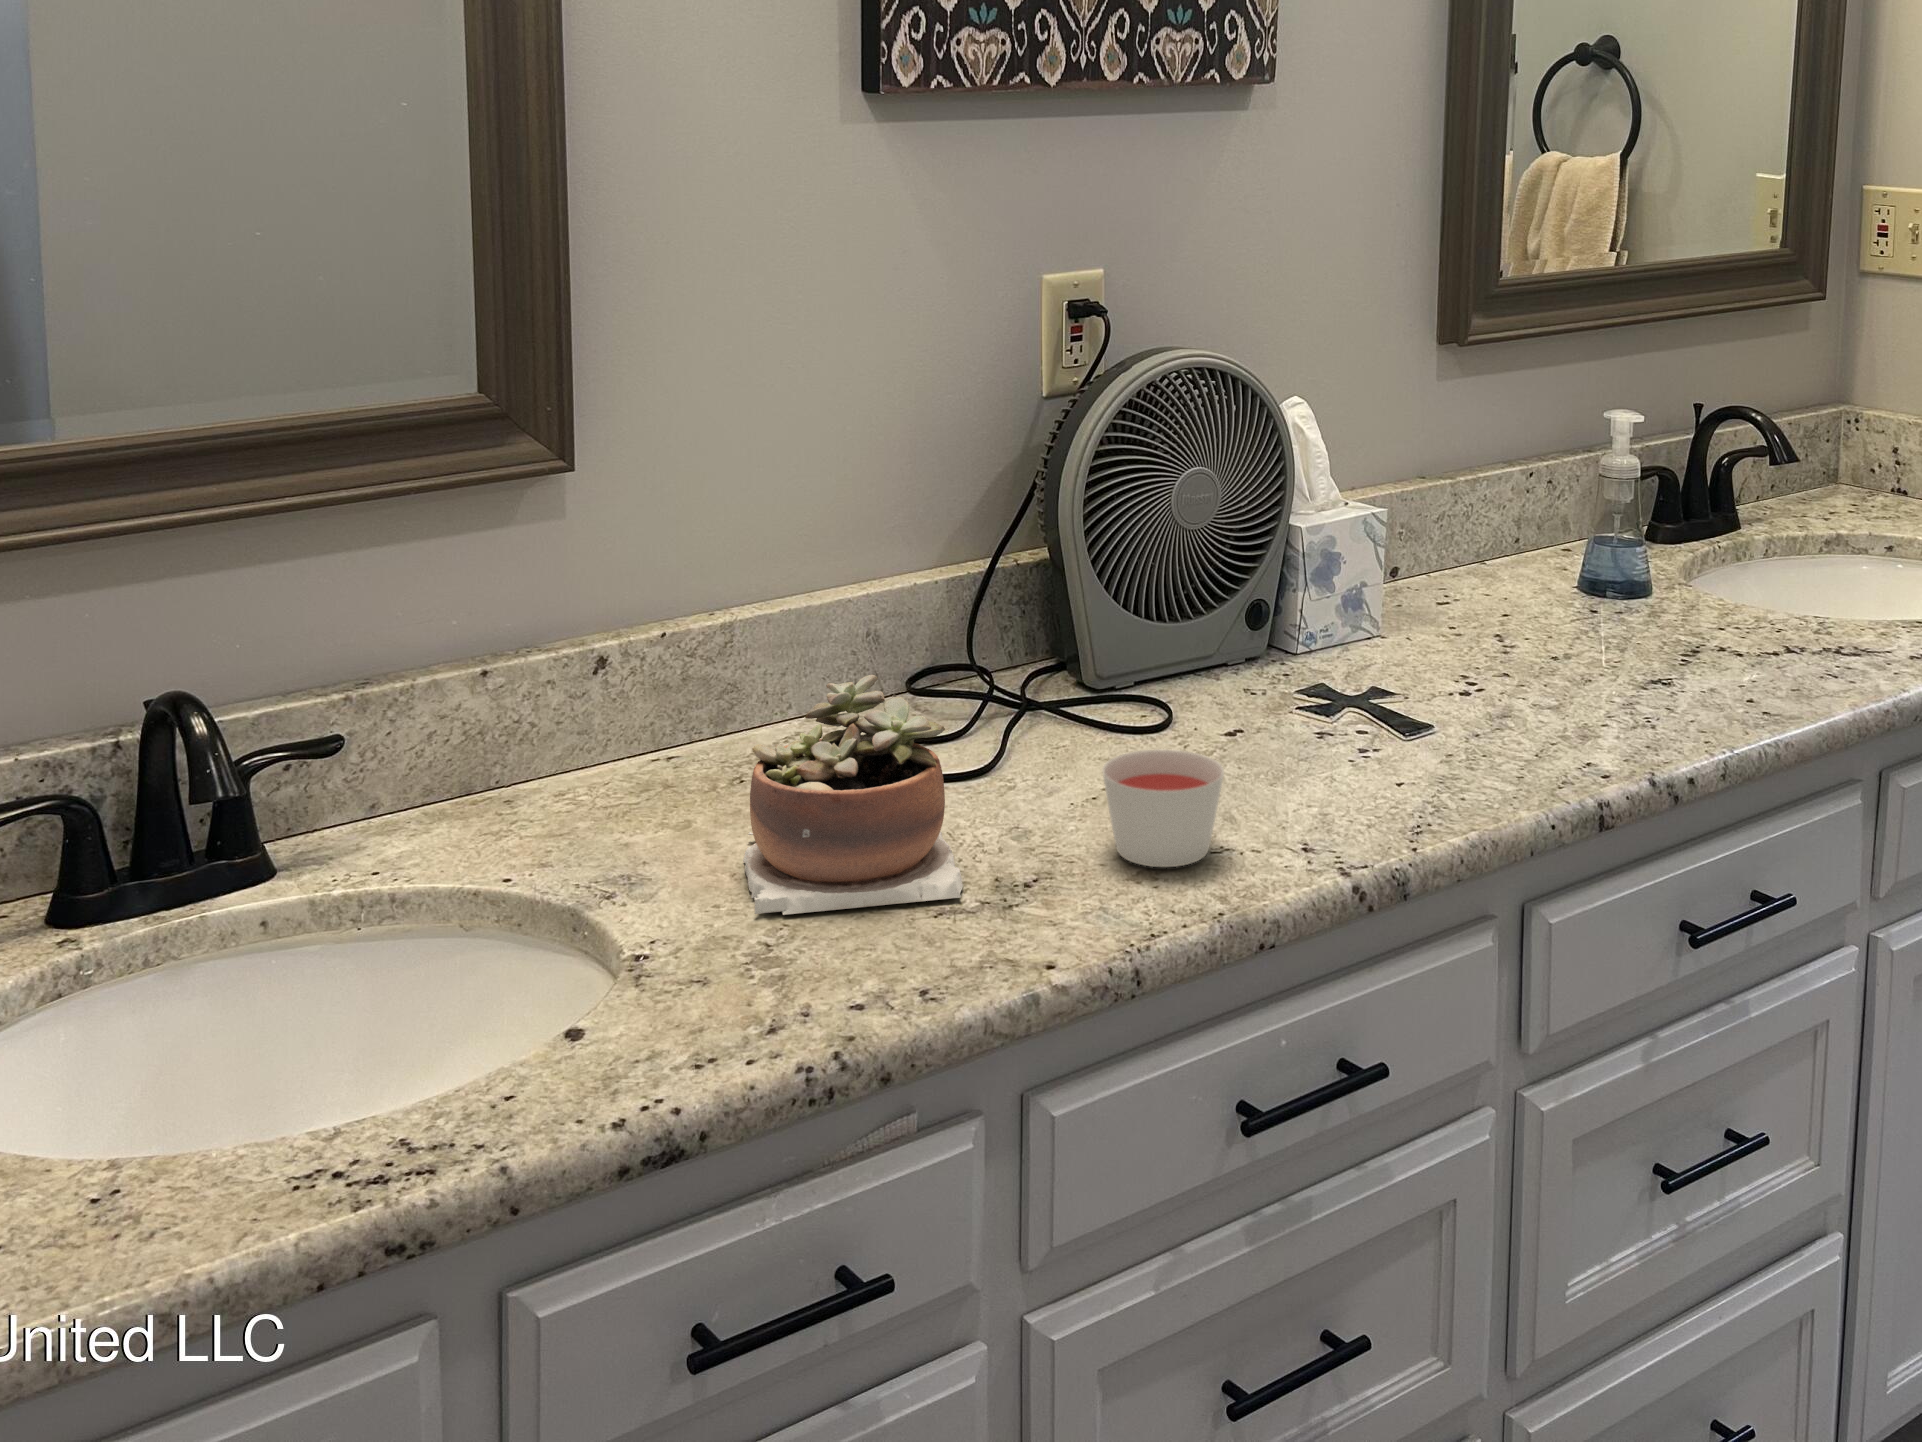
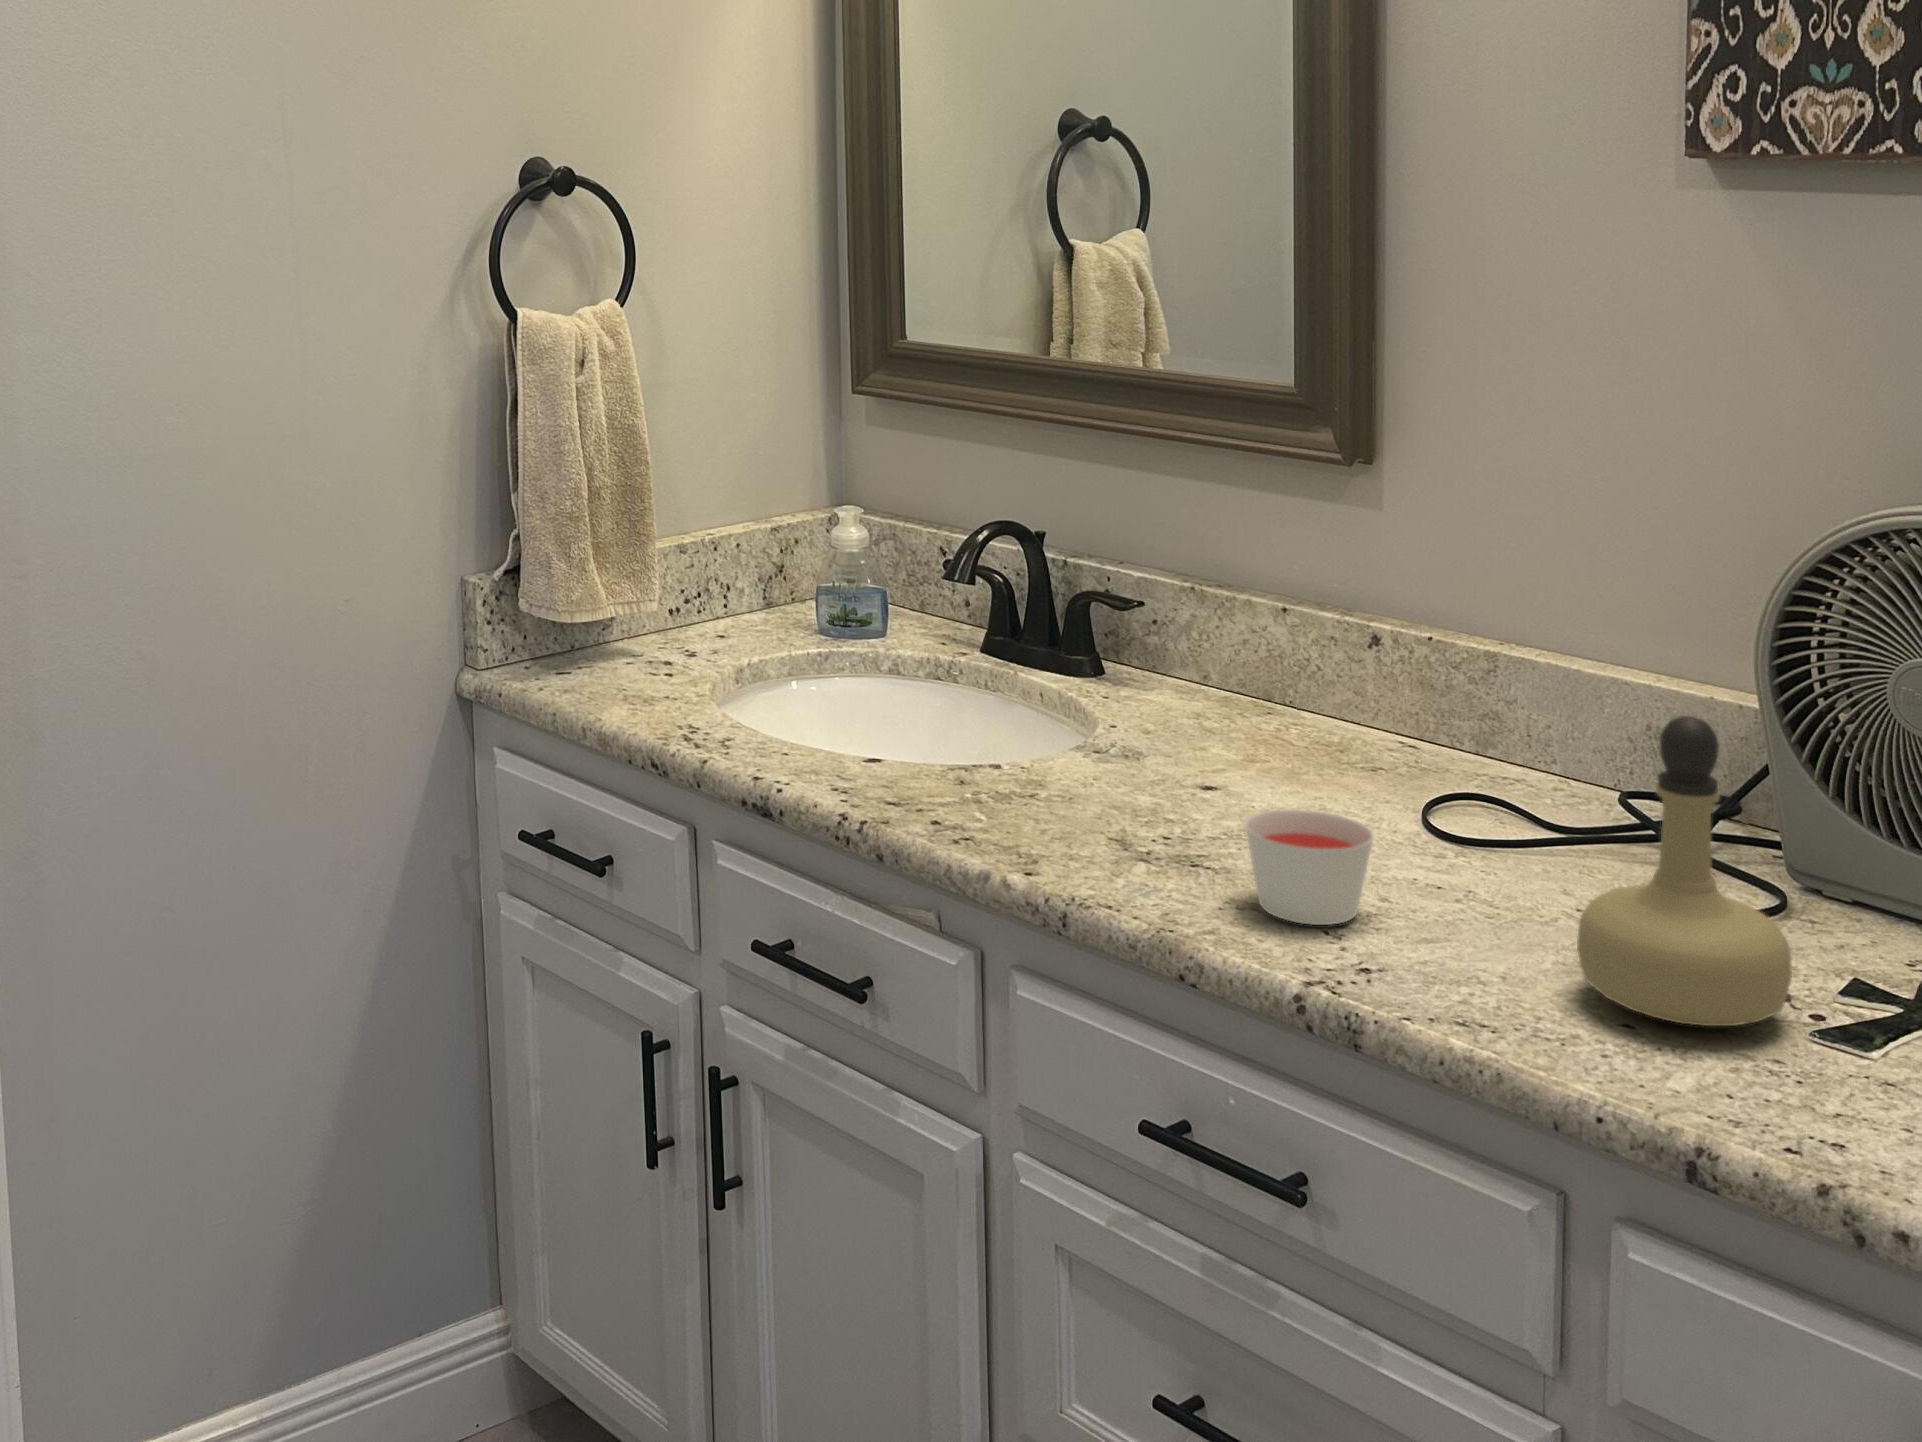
perfume bottle: none [1282,526,1432,771] -> present [1577,716,1792,1026]
succulent plant: present [743,675,963,915] -> none [1081,662,1322,841]

